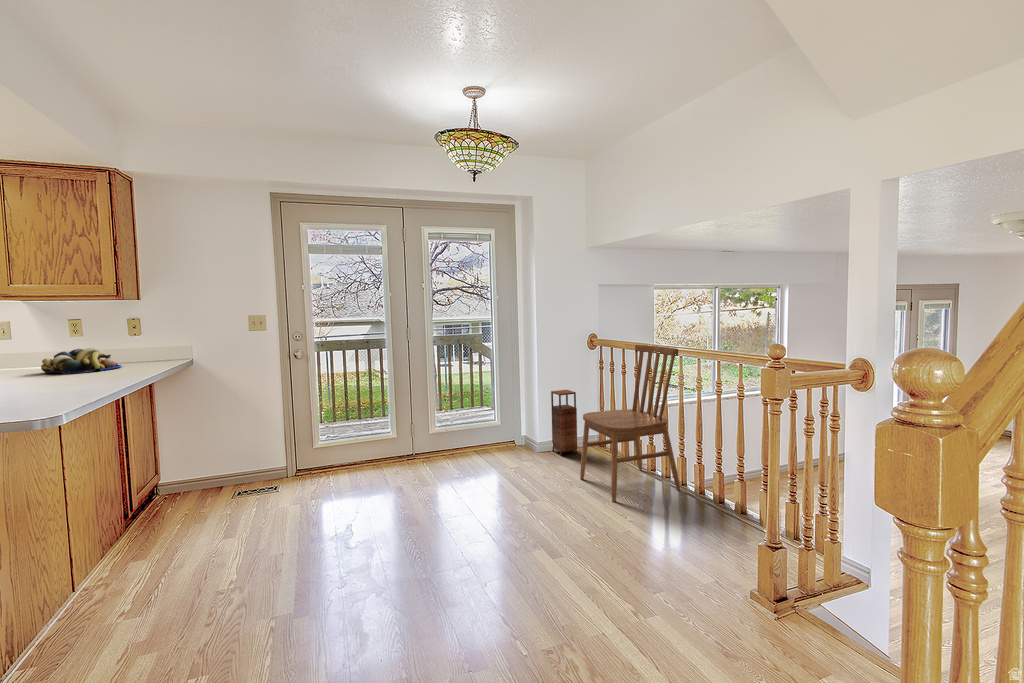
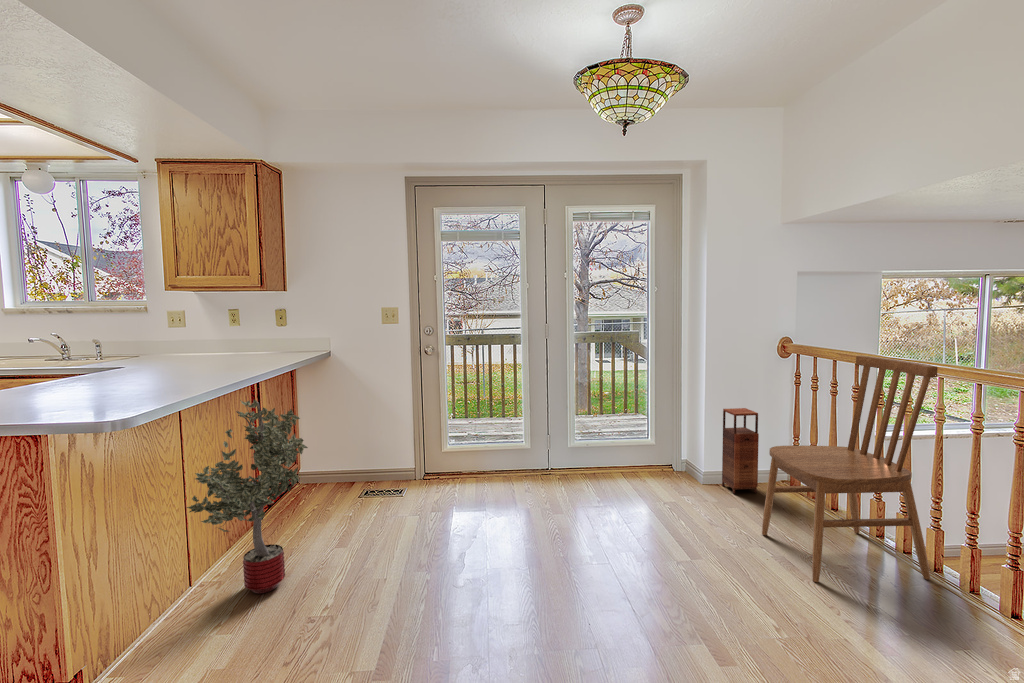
fruit bowl: present [41,348,122,374] -> none [200,337,267,362]
potted tree: none [79,403,196,584] -> present [187,400,308,594]

